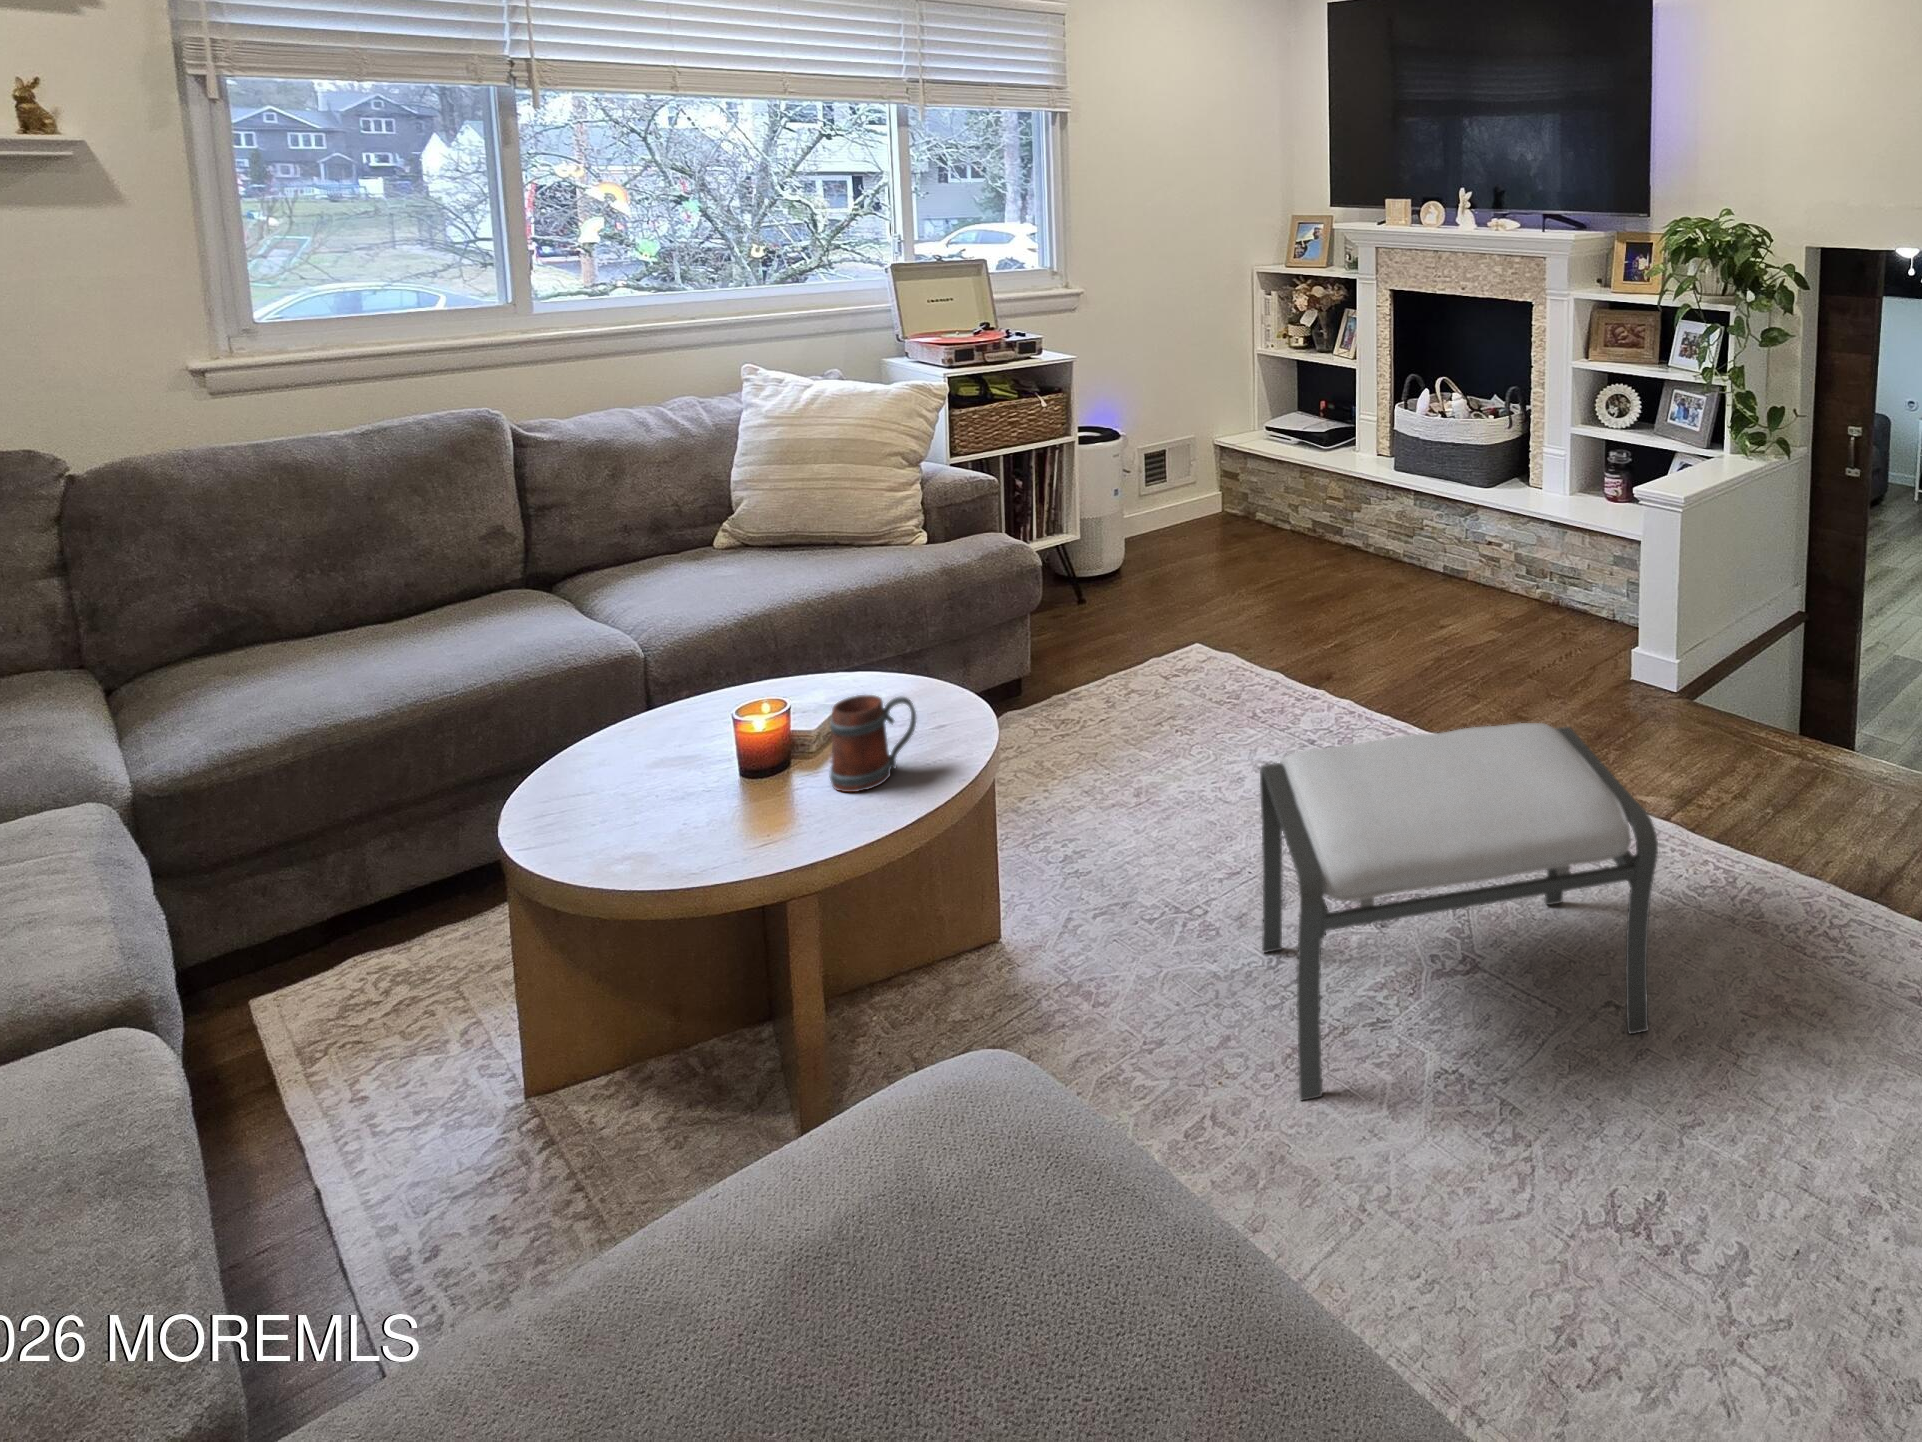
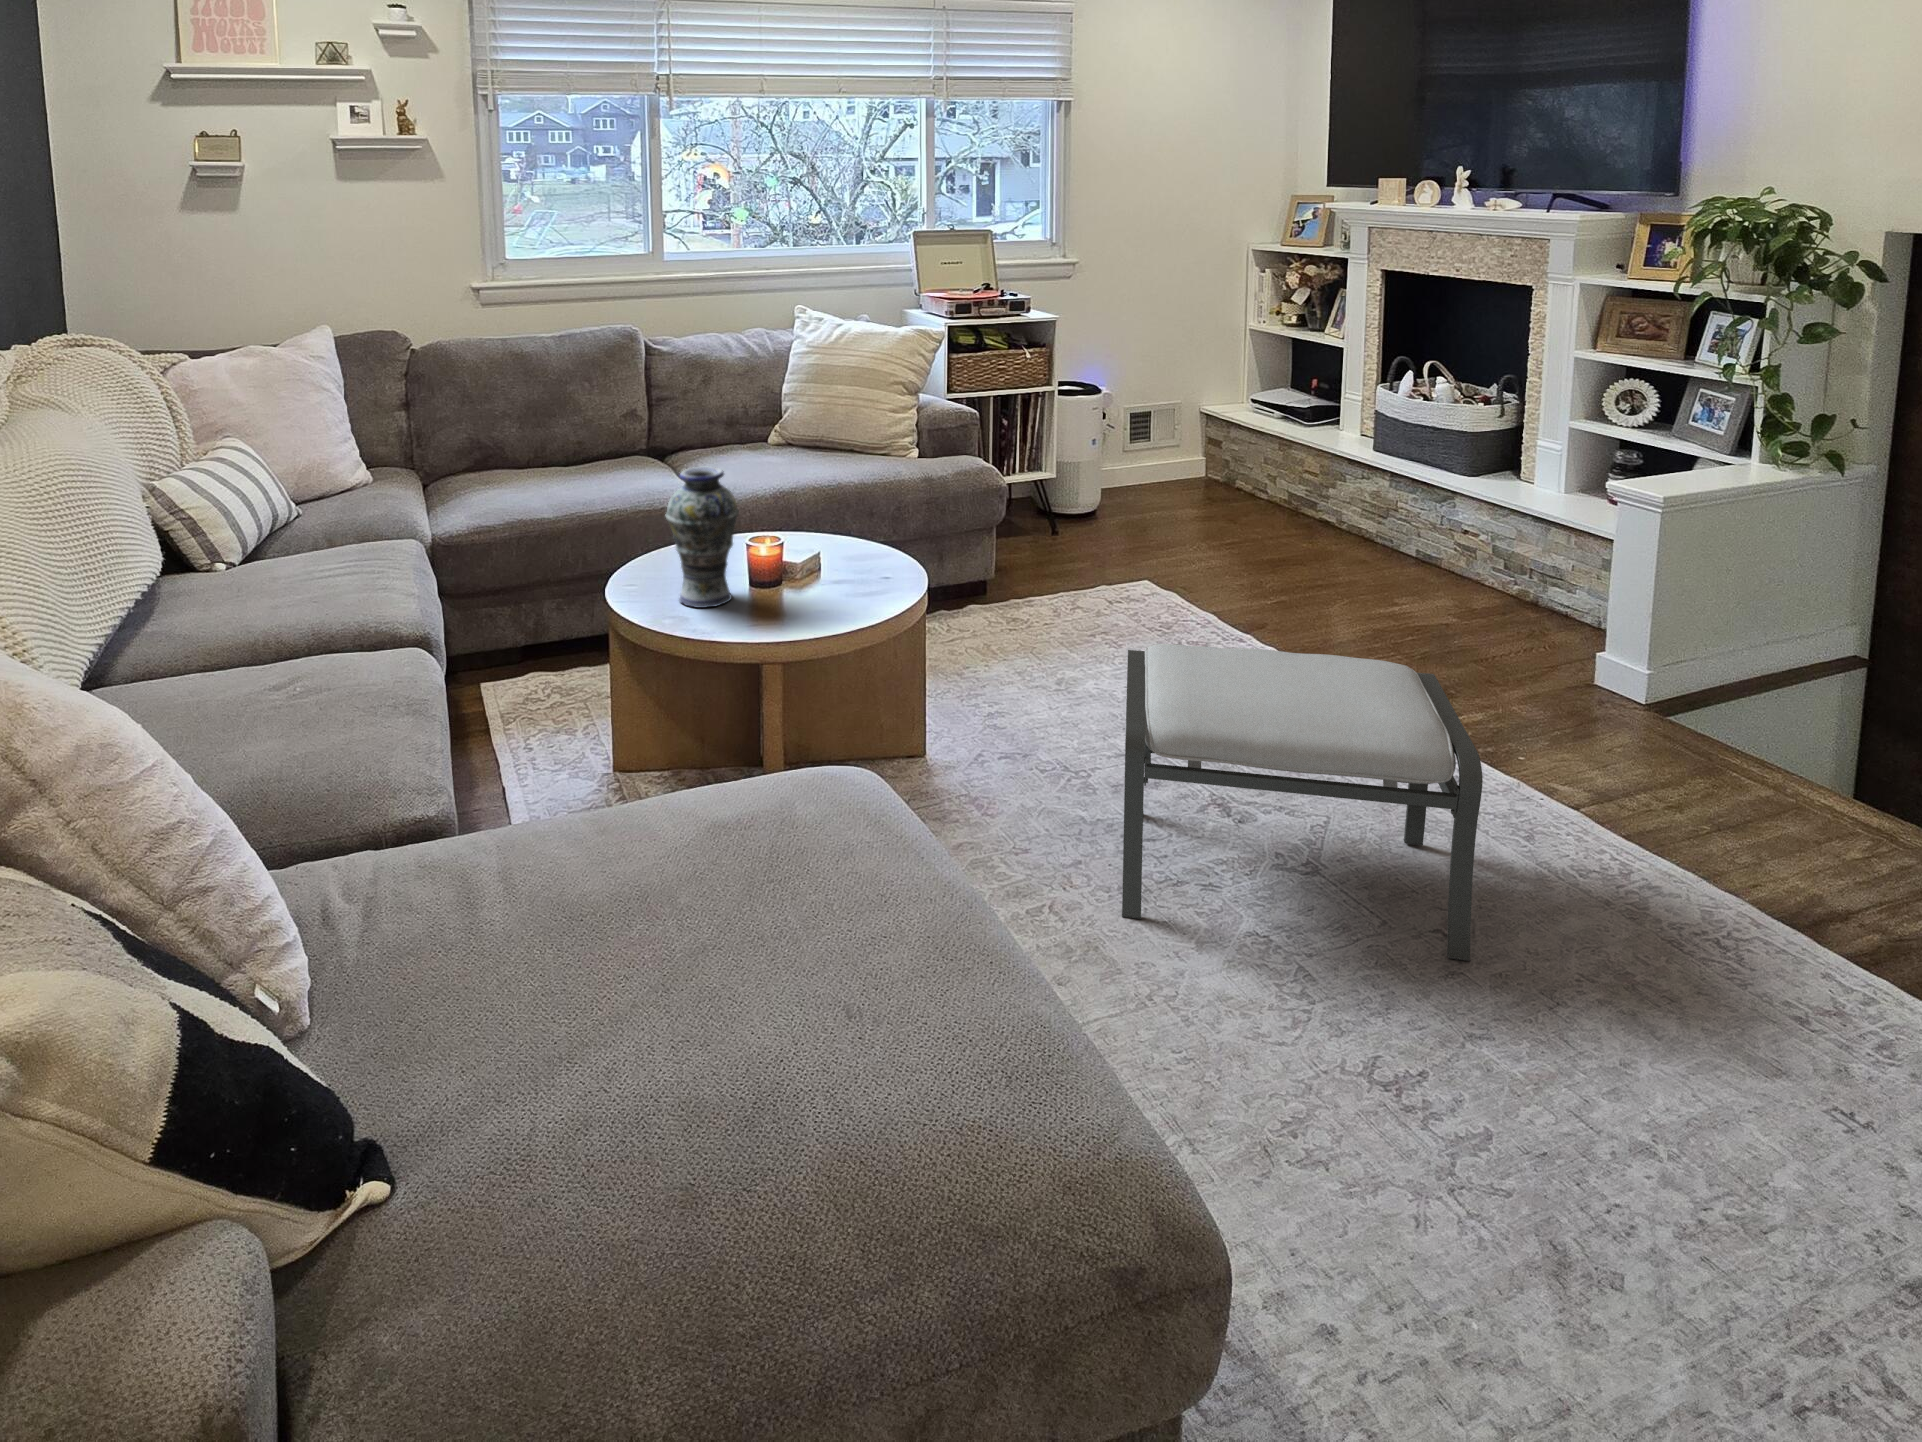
vase: none [604,626,726,835] -> present [666,467,739,608]
mug: present [830,695,916,792] -> none [803,538,863,606]

